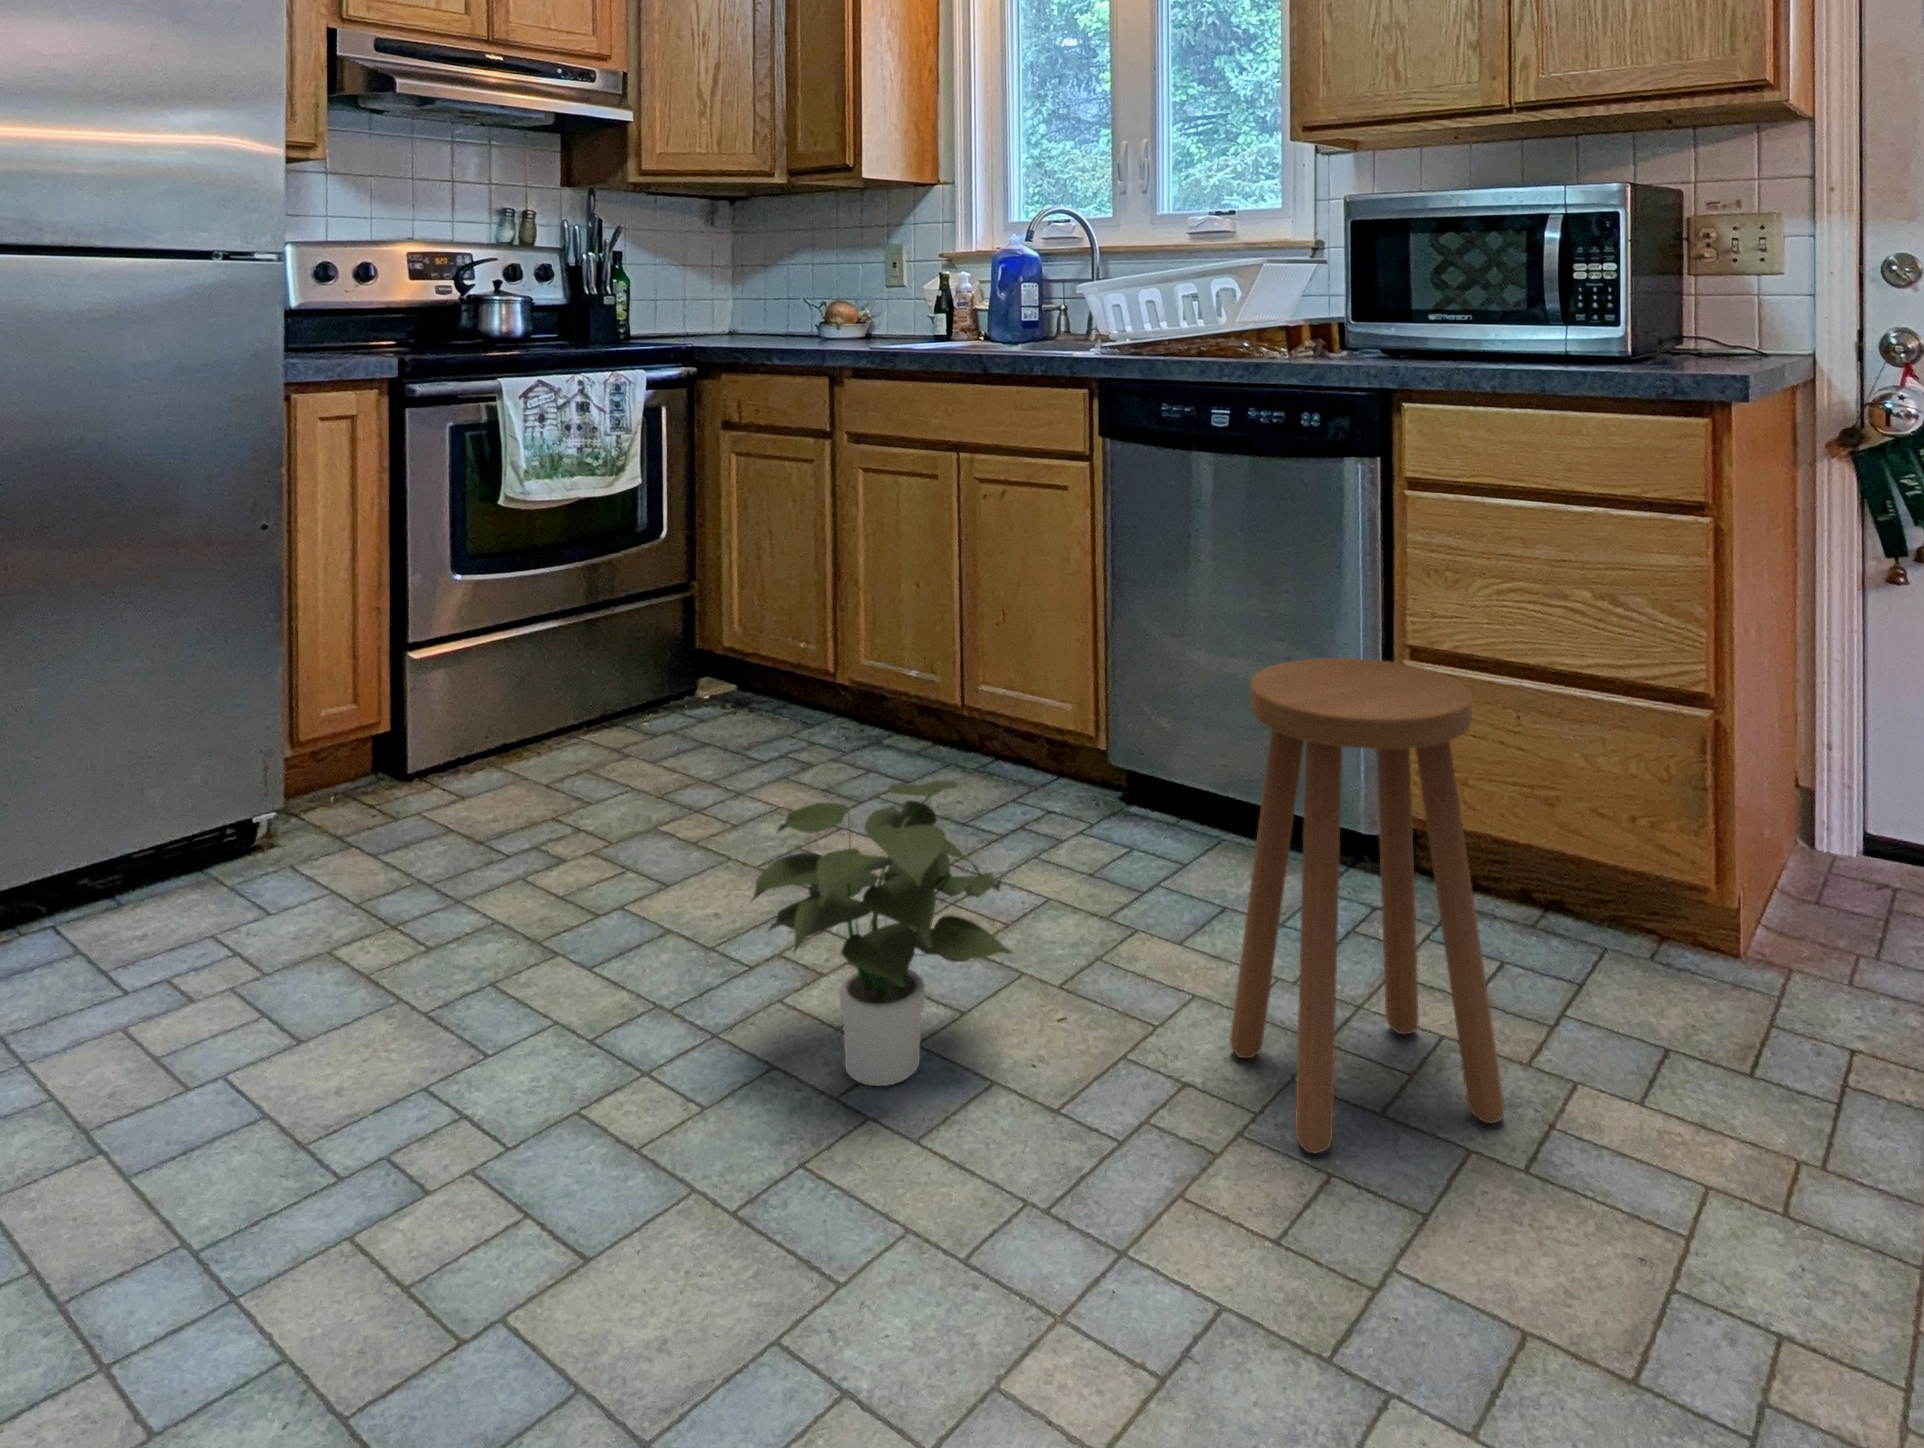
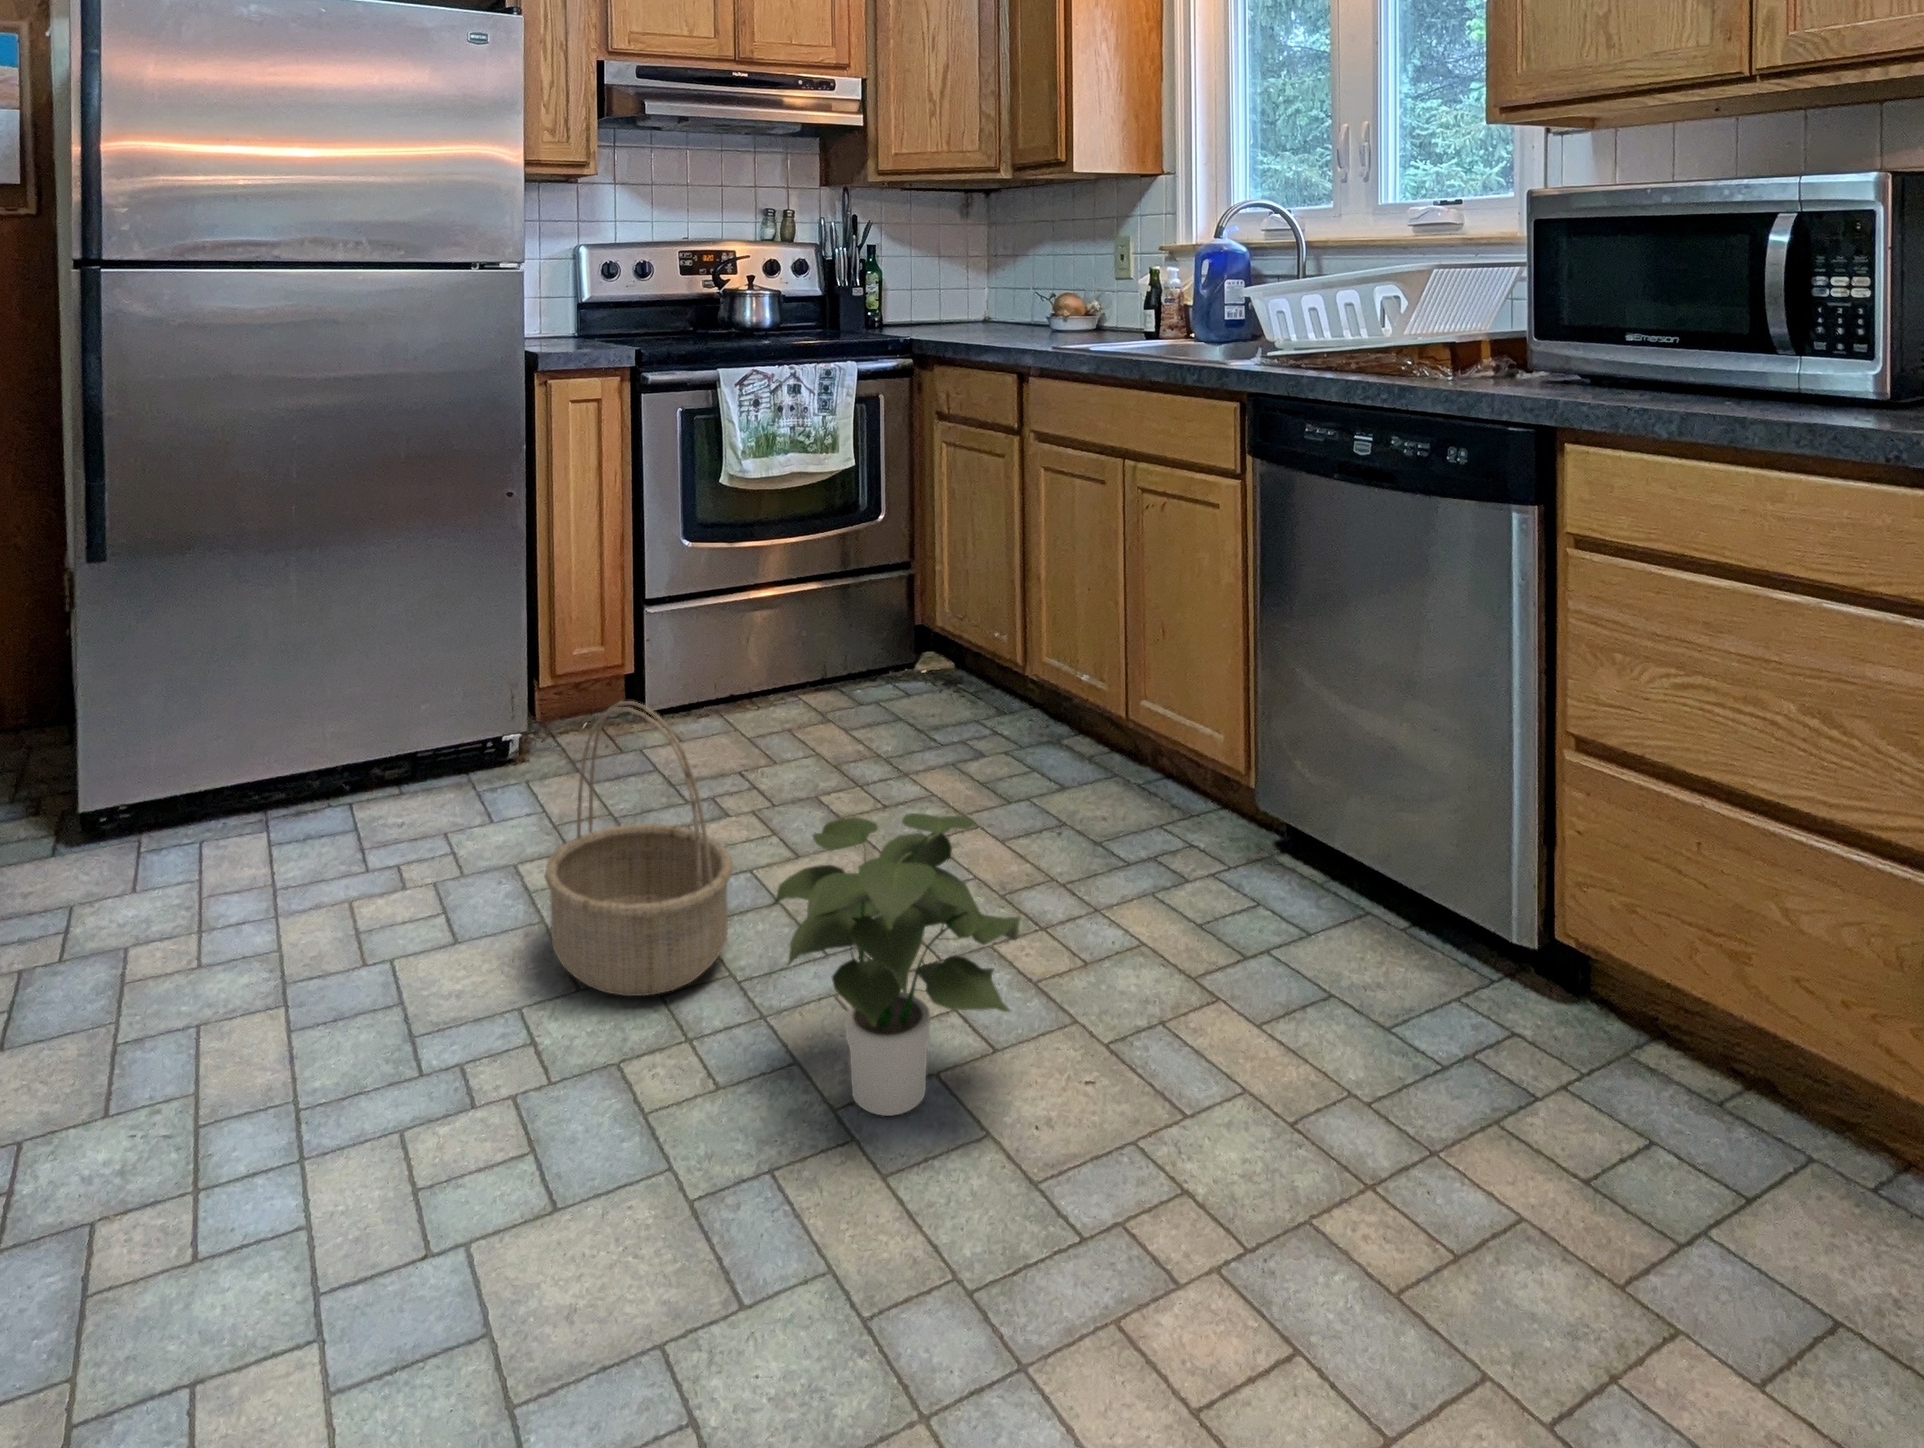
stool: present [1230,658,1505,1153] -> none [1250,747,1553,1356]
basket: none [433,721,658,1045] -> present [544,701,733,996]

